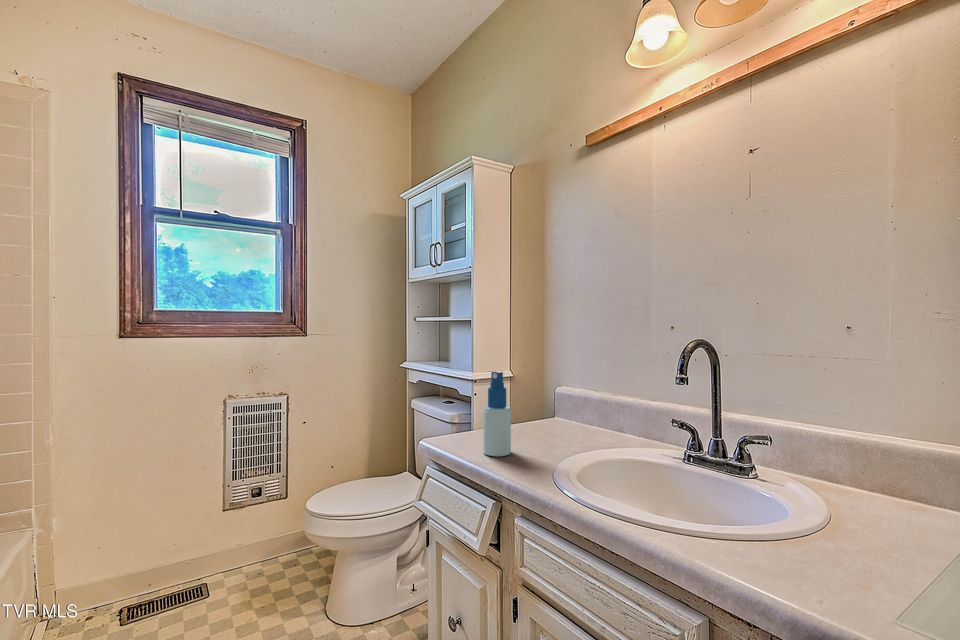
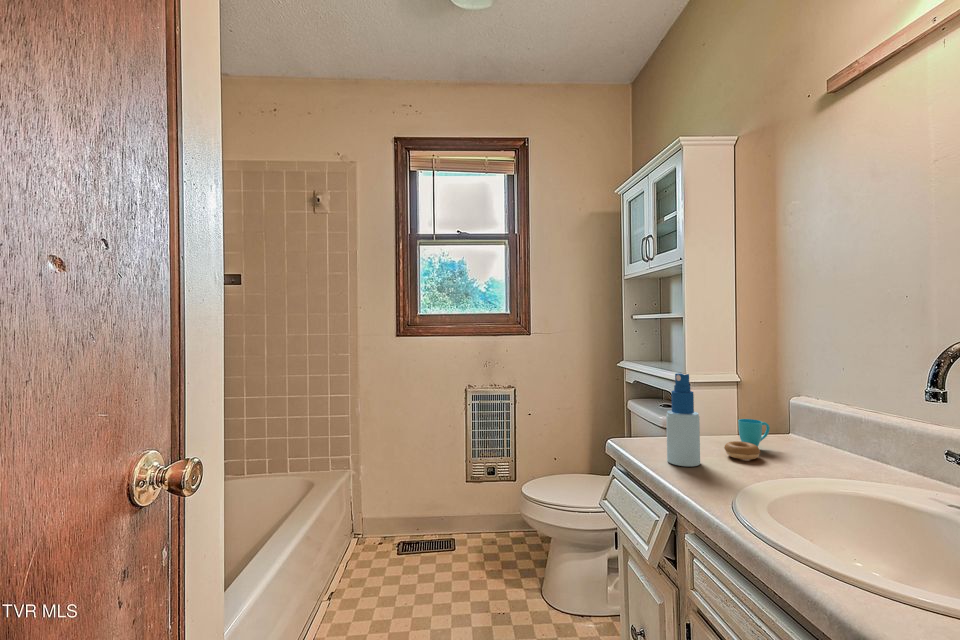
cup: none [524,408,551,443] -> present [724,419,770,460]

